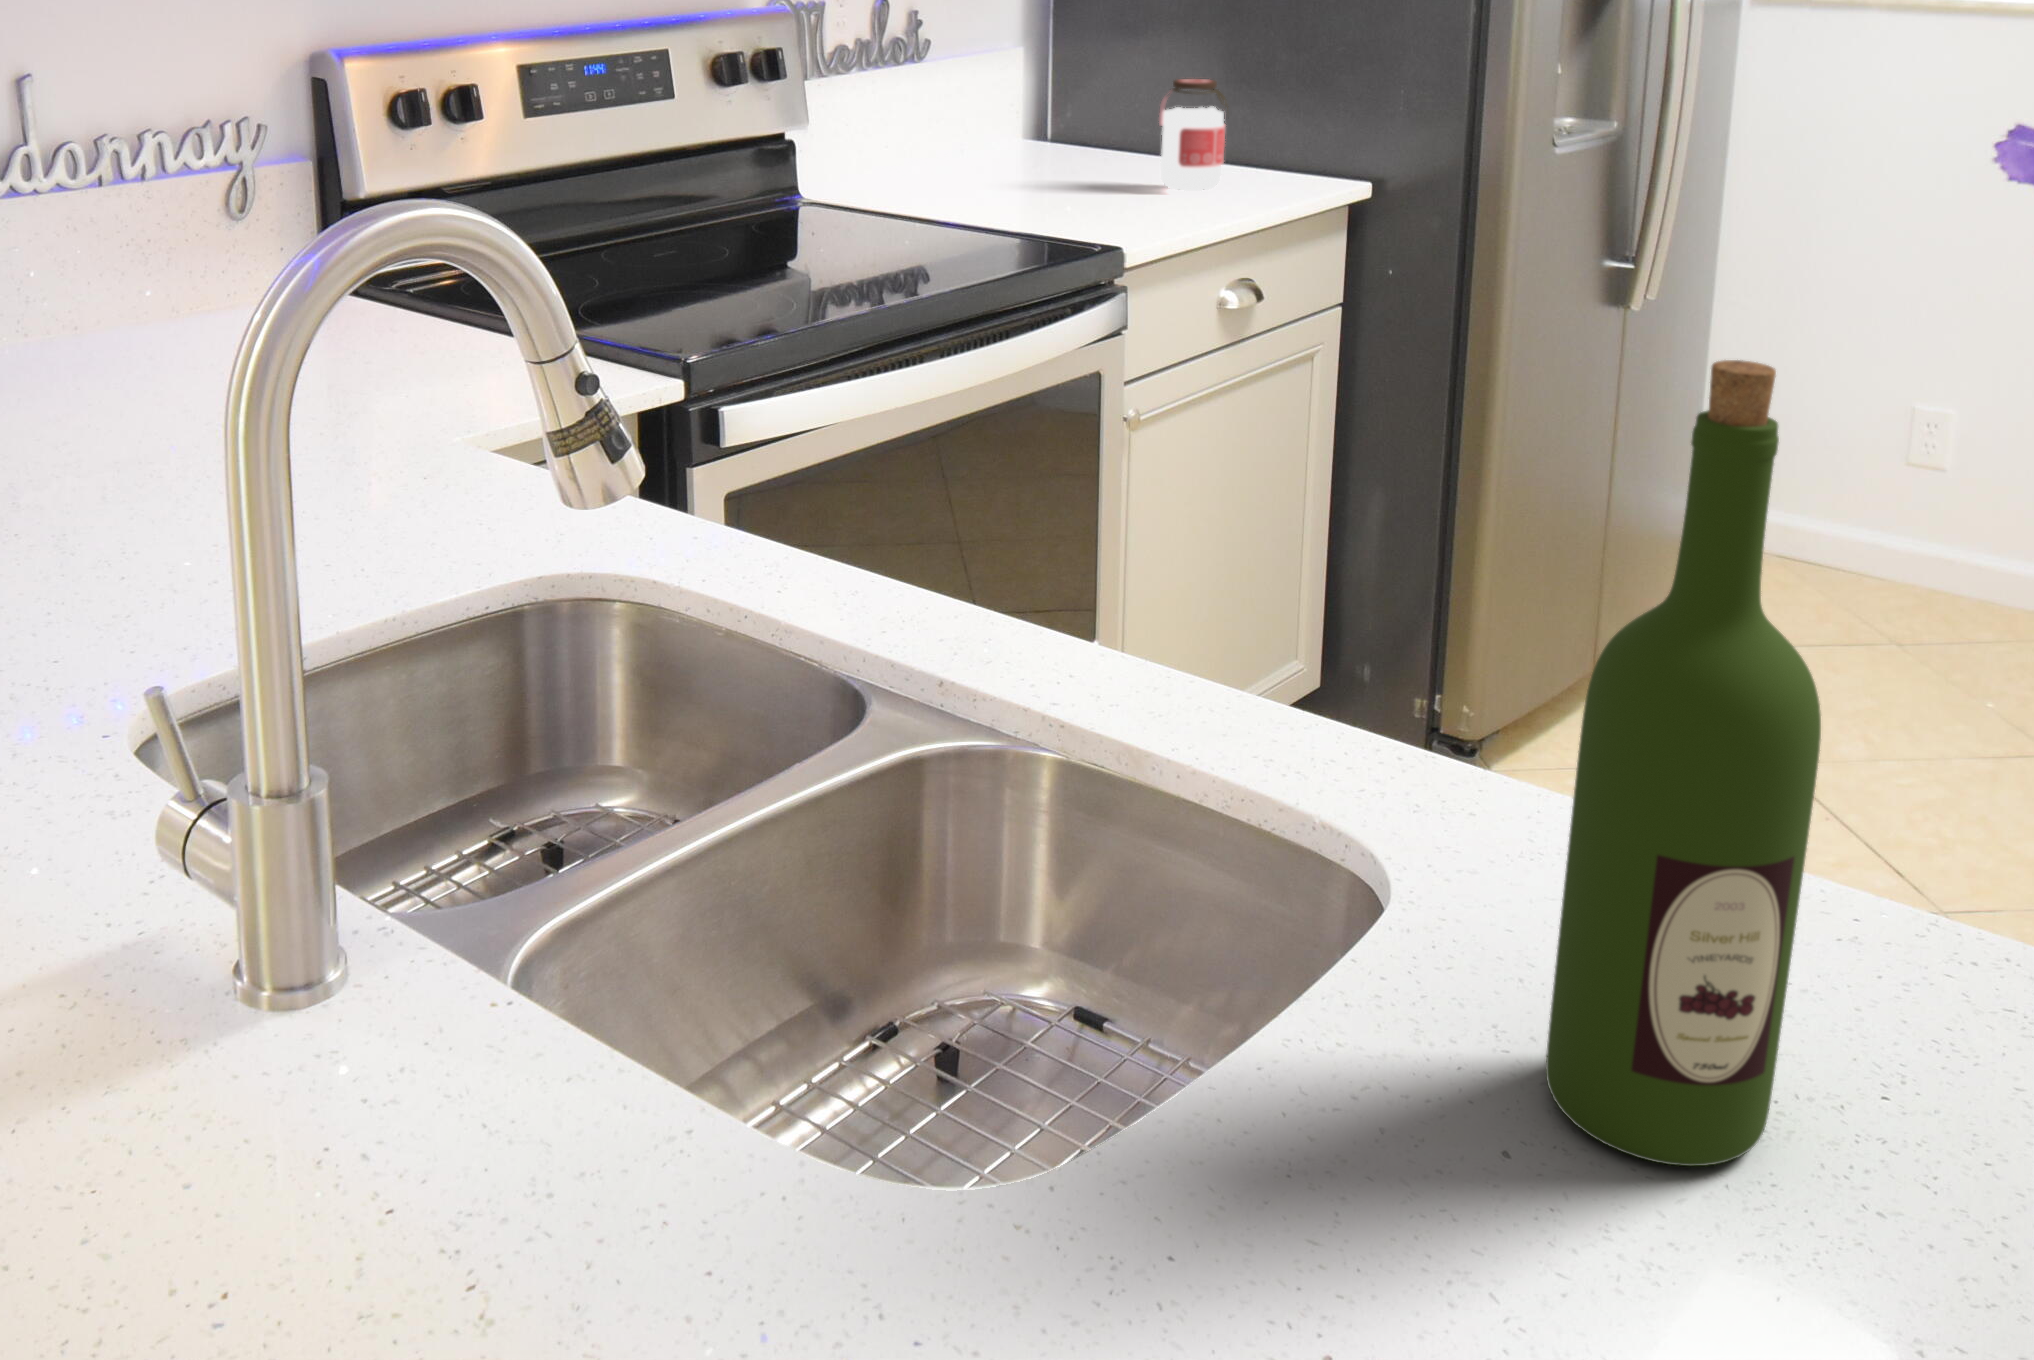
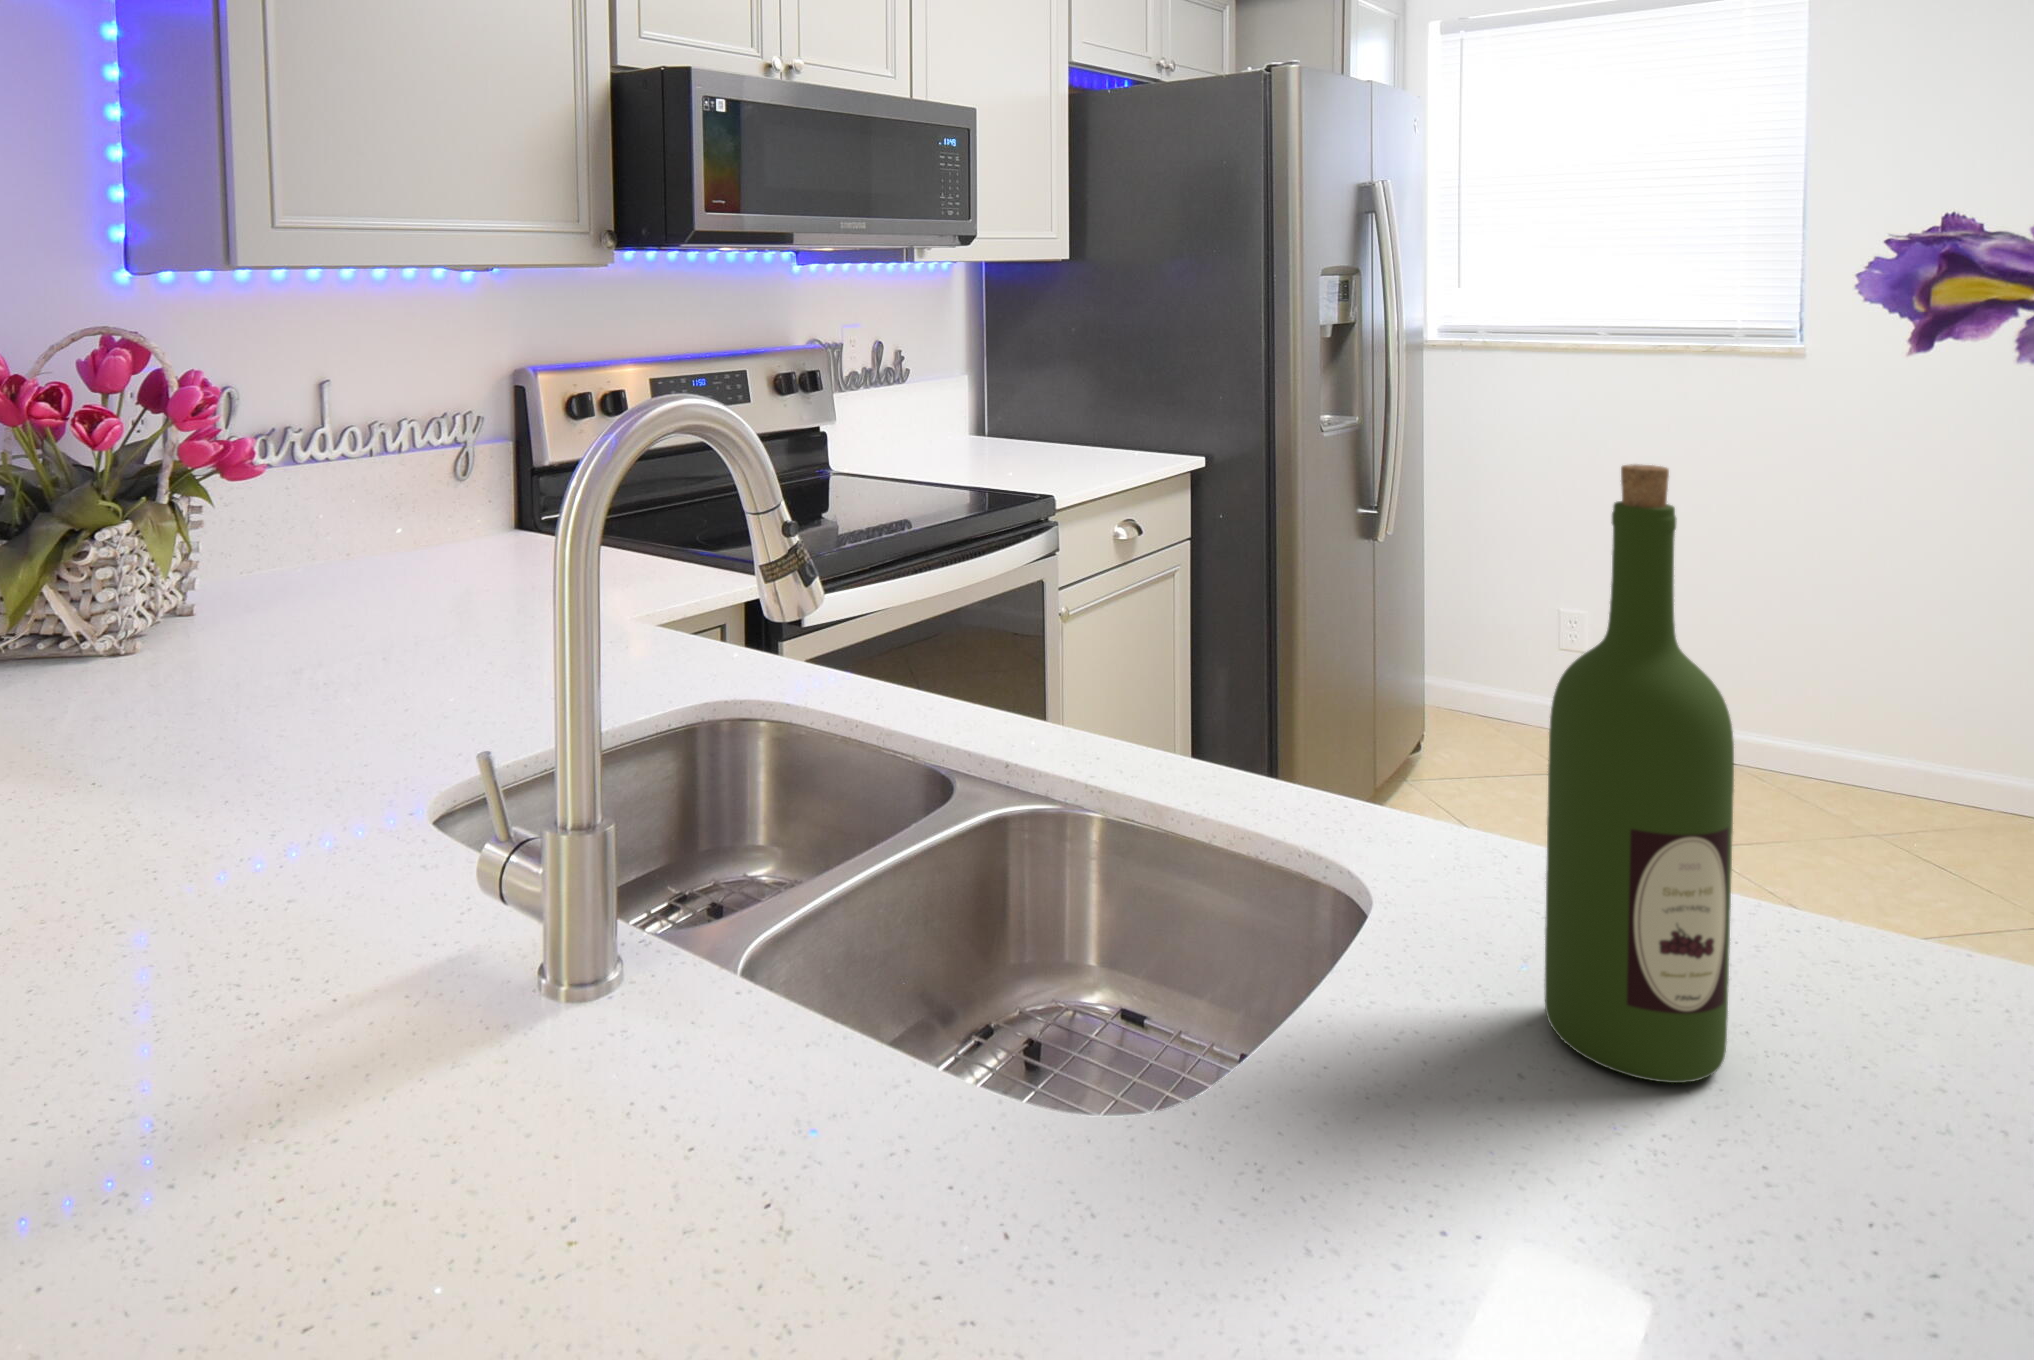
jar: present [1159,79,1228,191] -> none [1066,390,1111,463]

